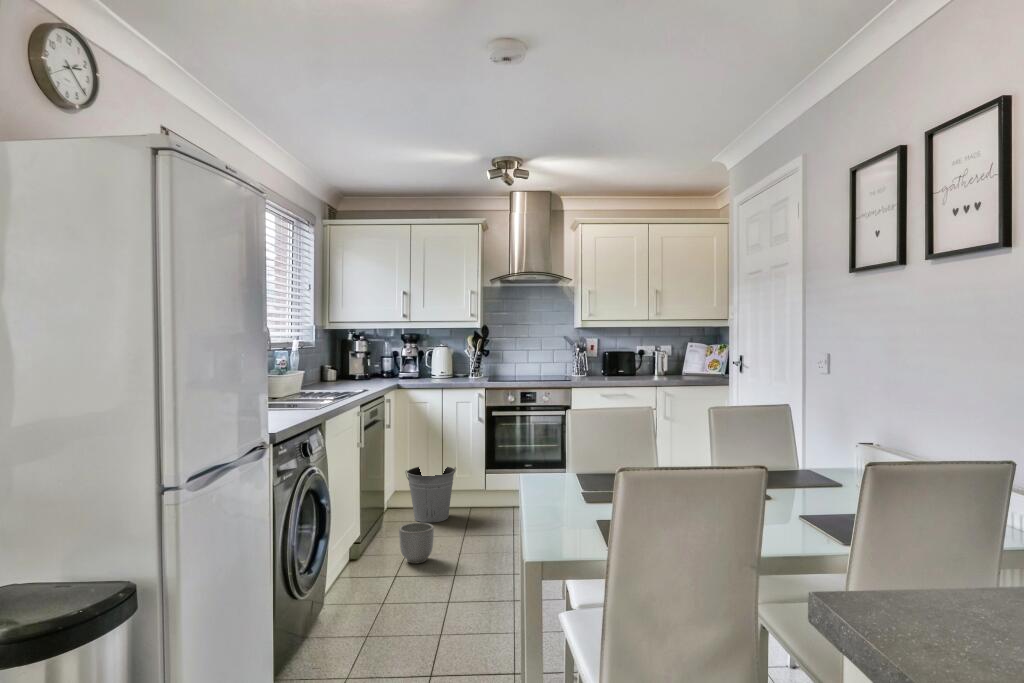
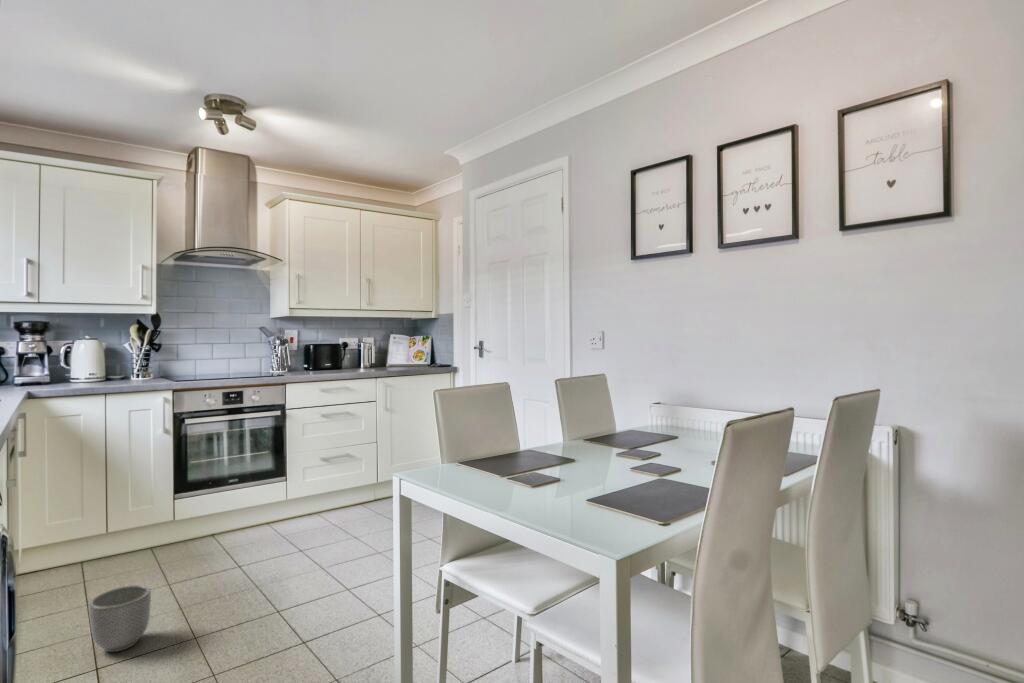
bucket: present [405,467,456,523] -> none [50,498,136,586]

